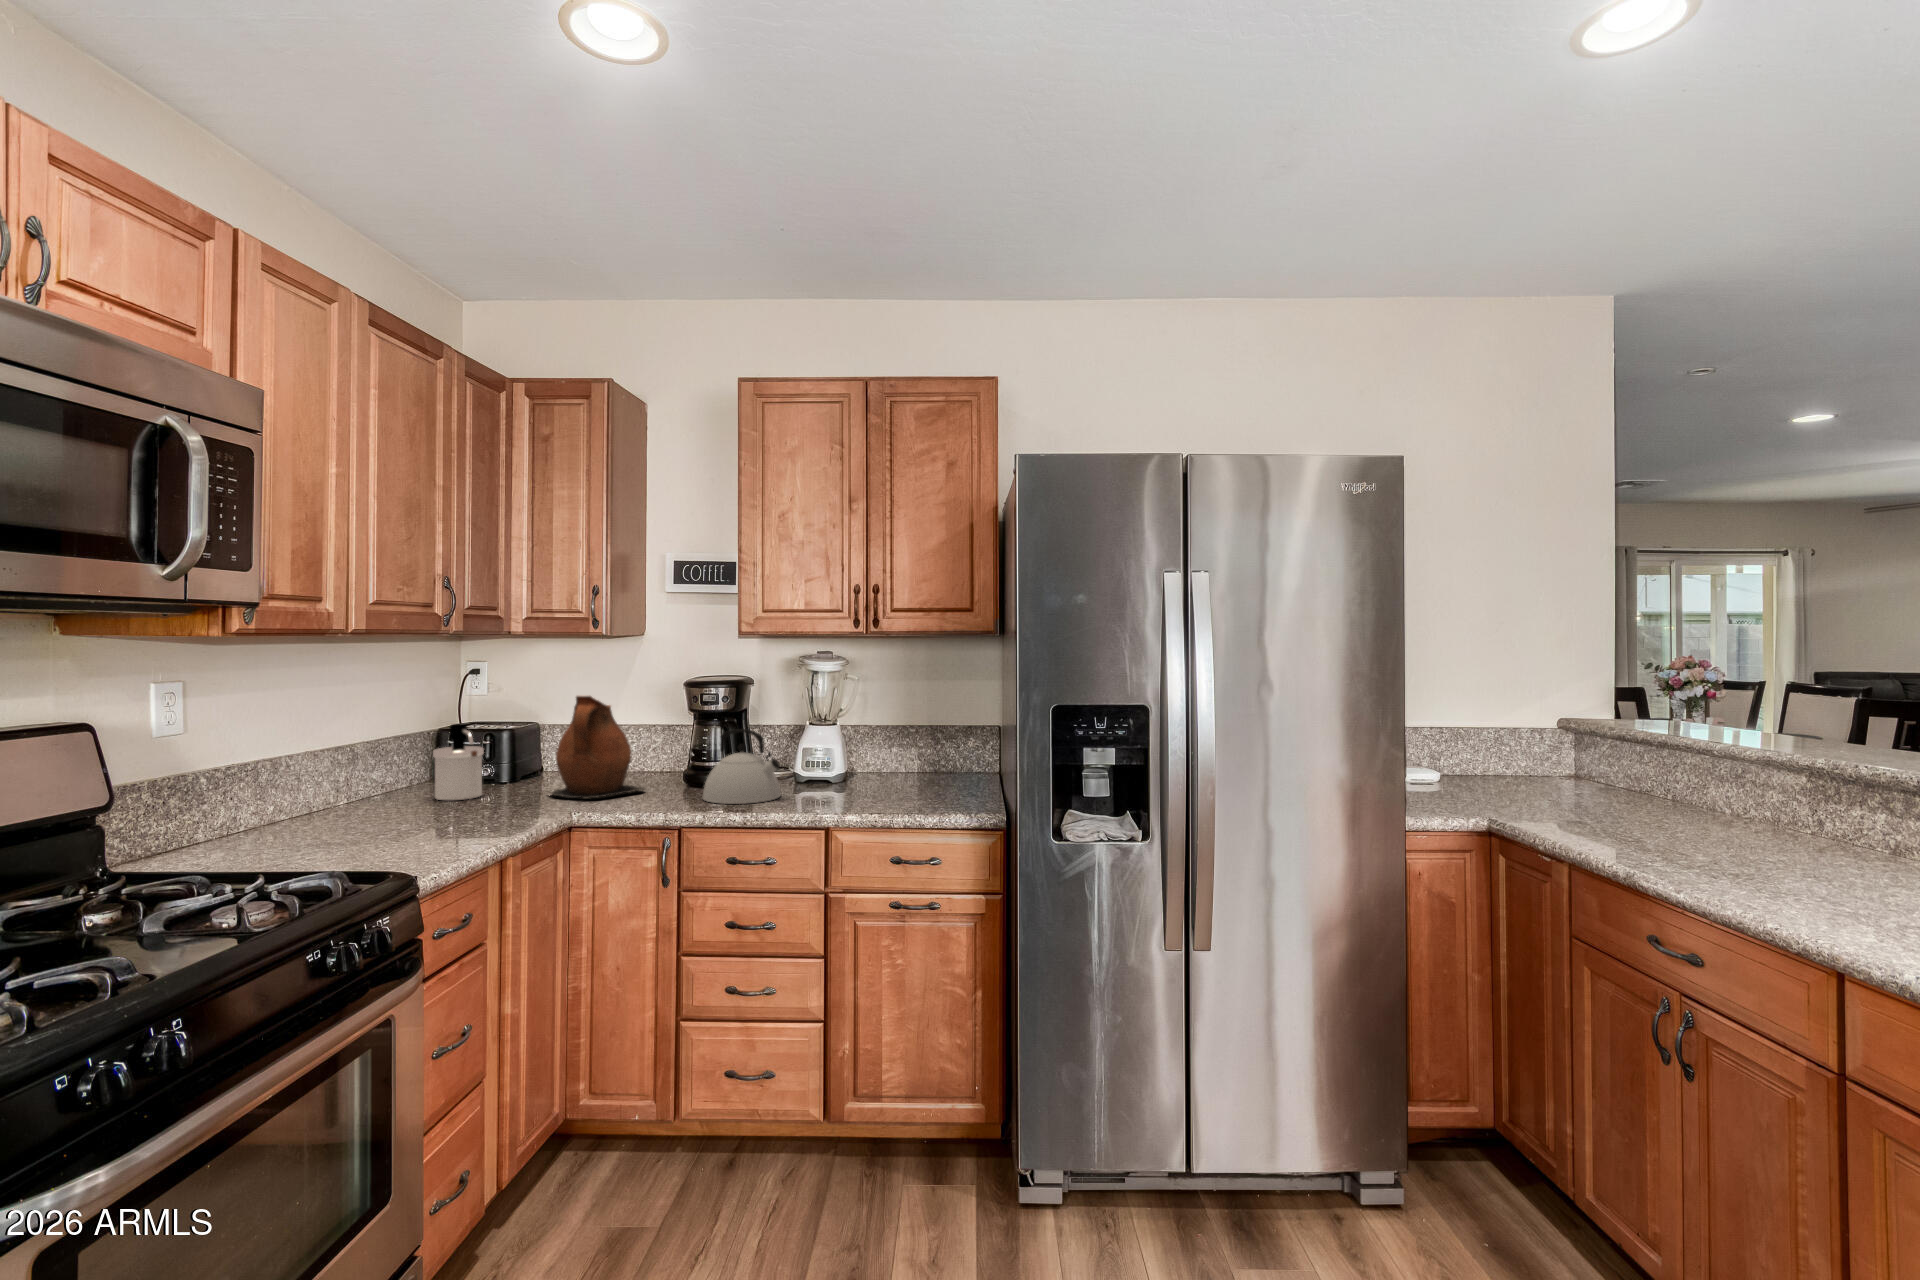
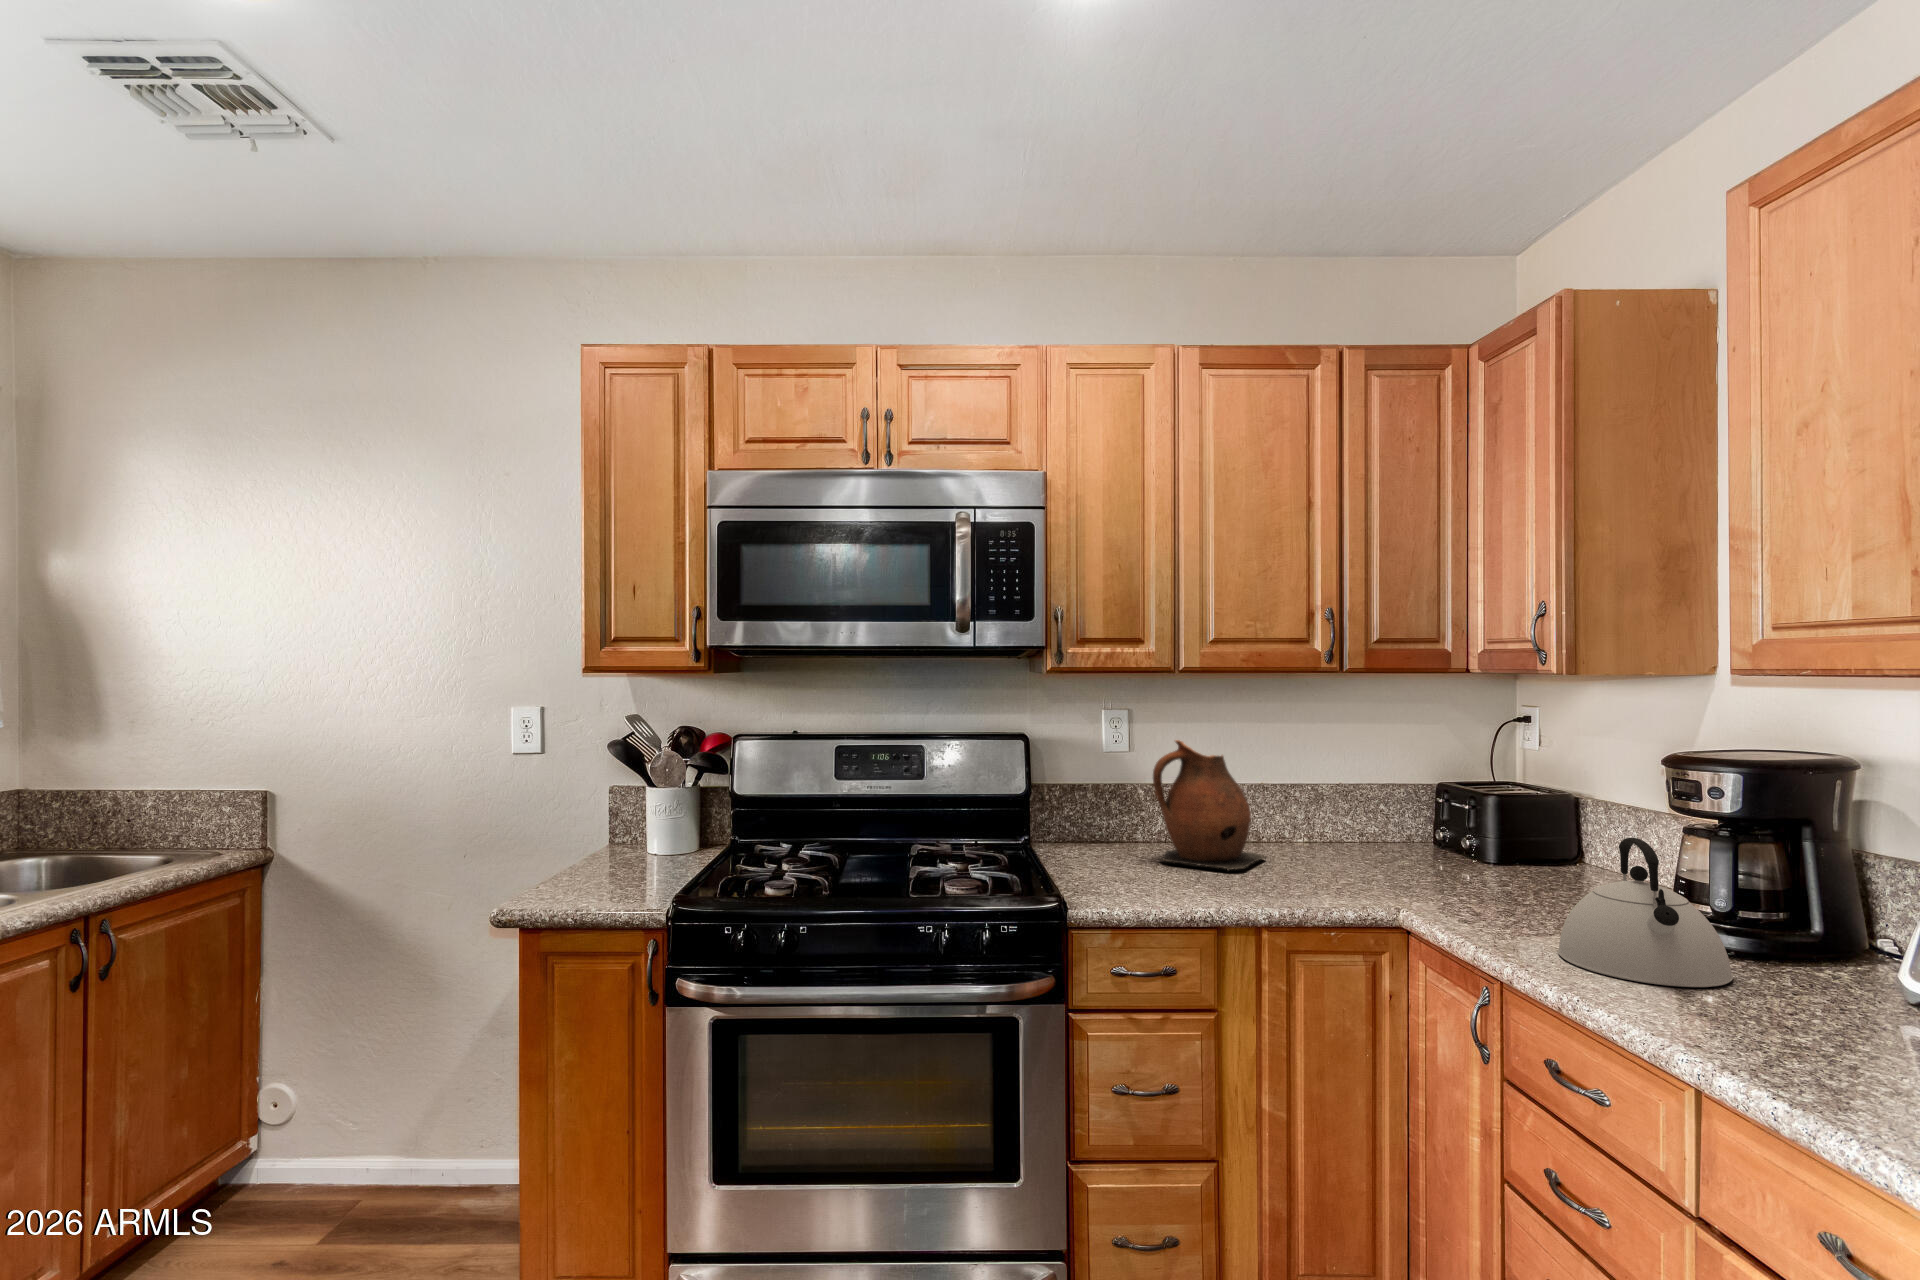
ceramic pitcher: present [552,696,644,799] -> present [1153,740,1266,871]
soap dispenser: present [433,724,484,800] -> none [1366,776,1423,867]

